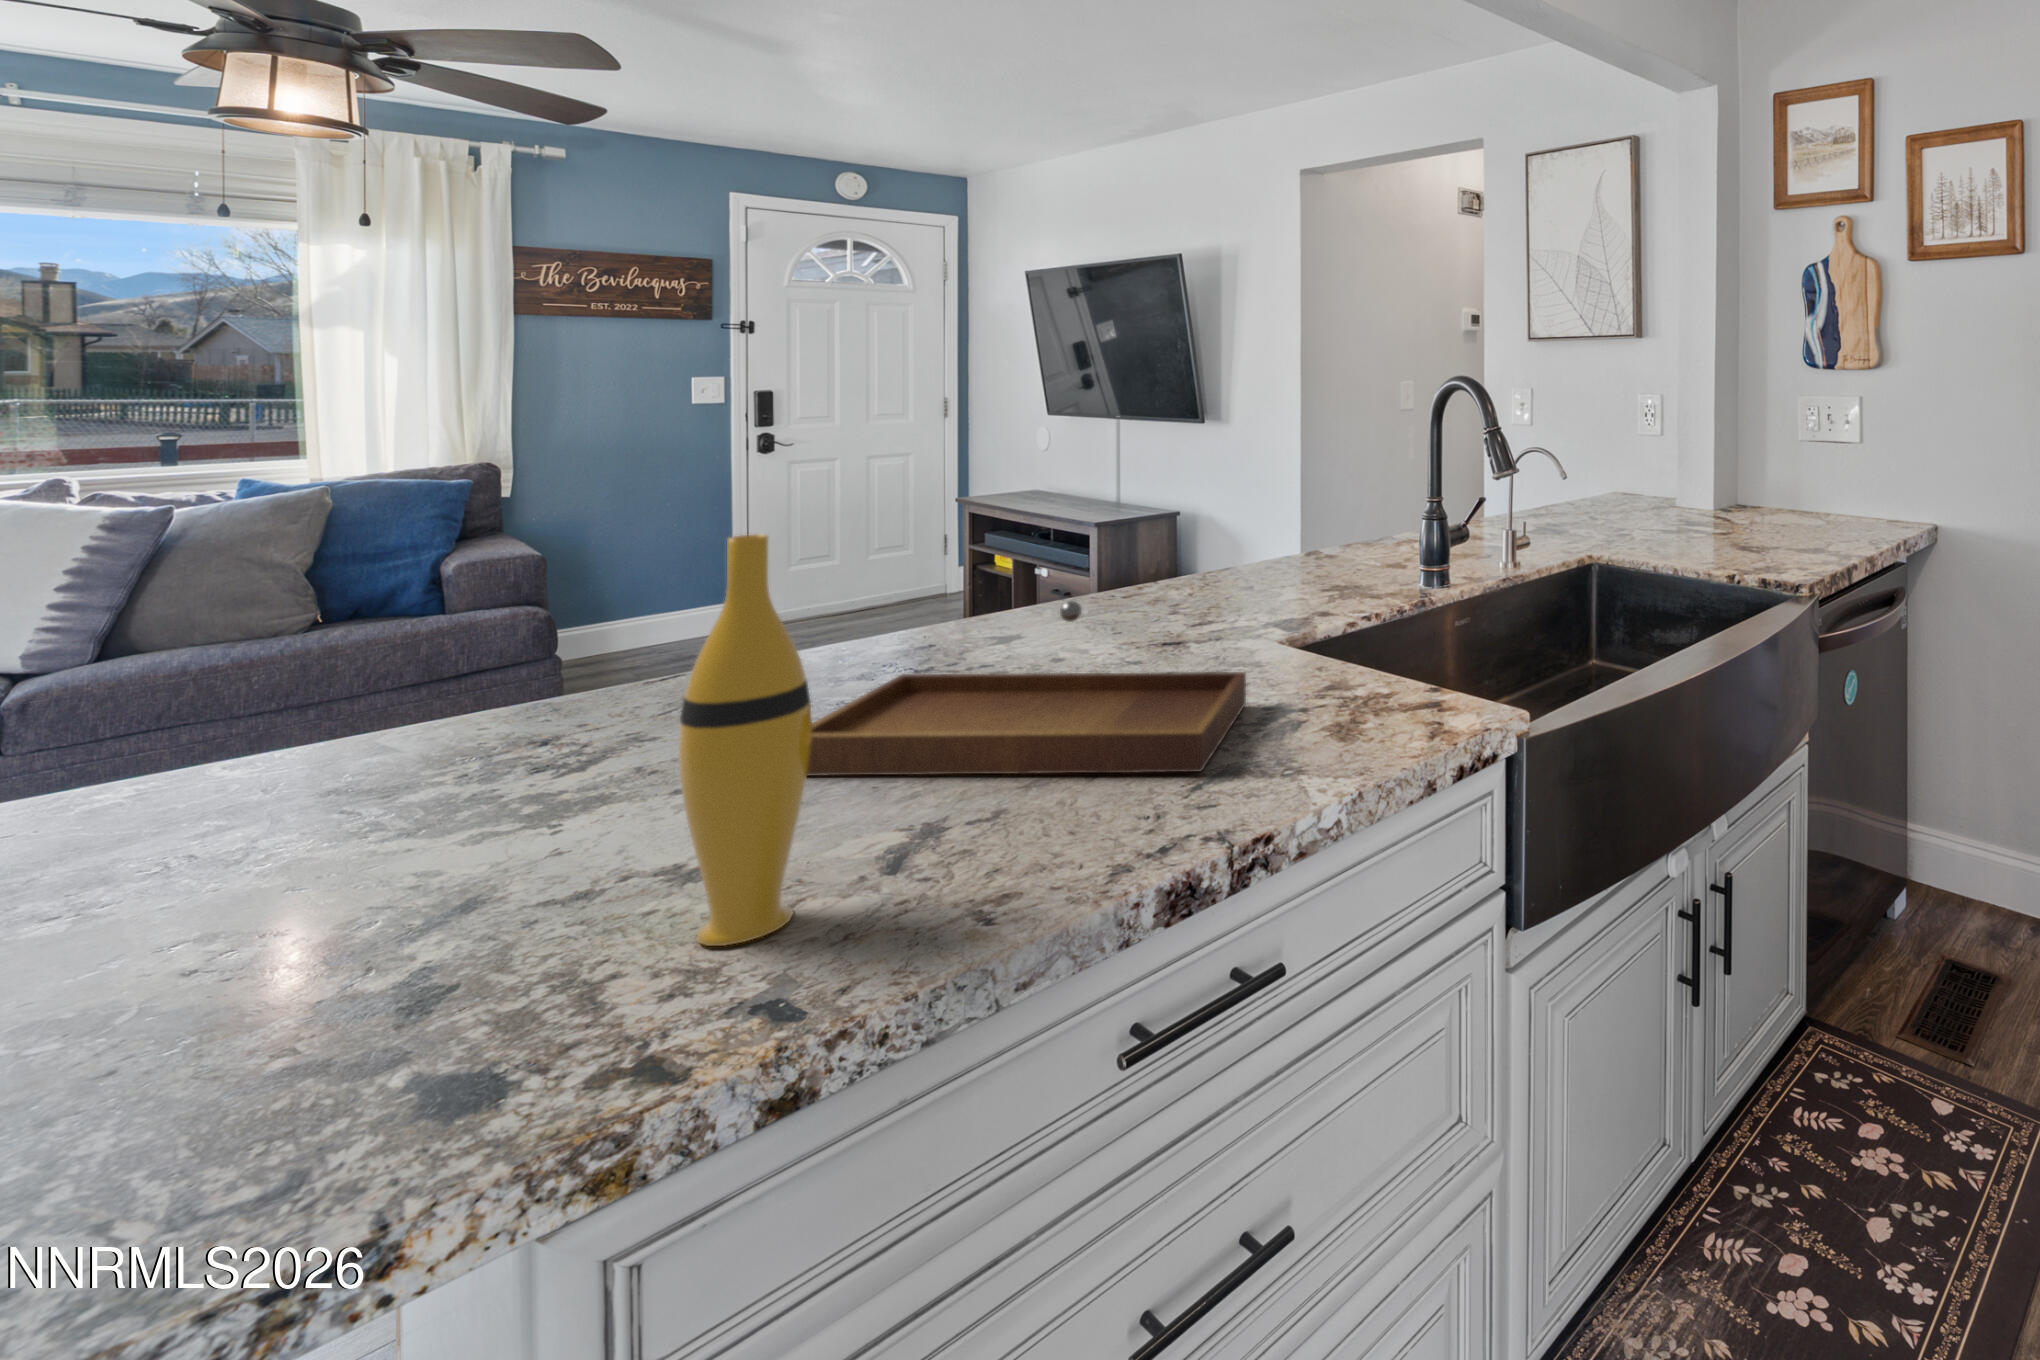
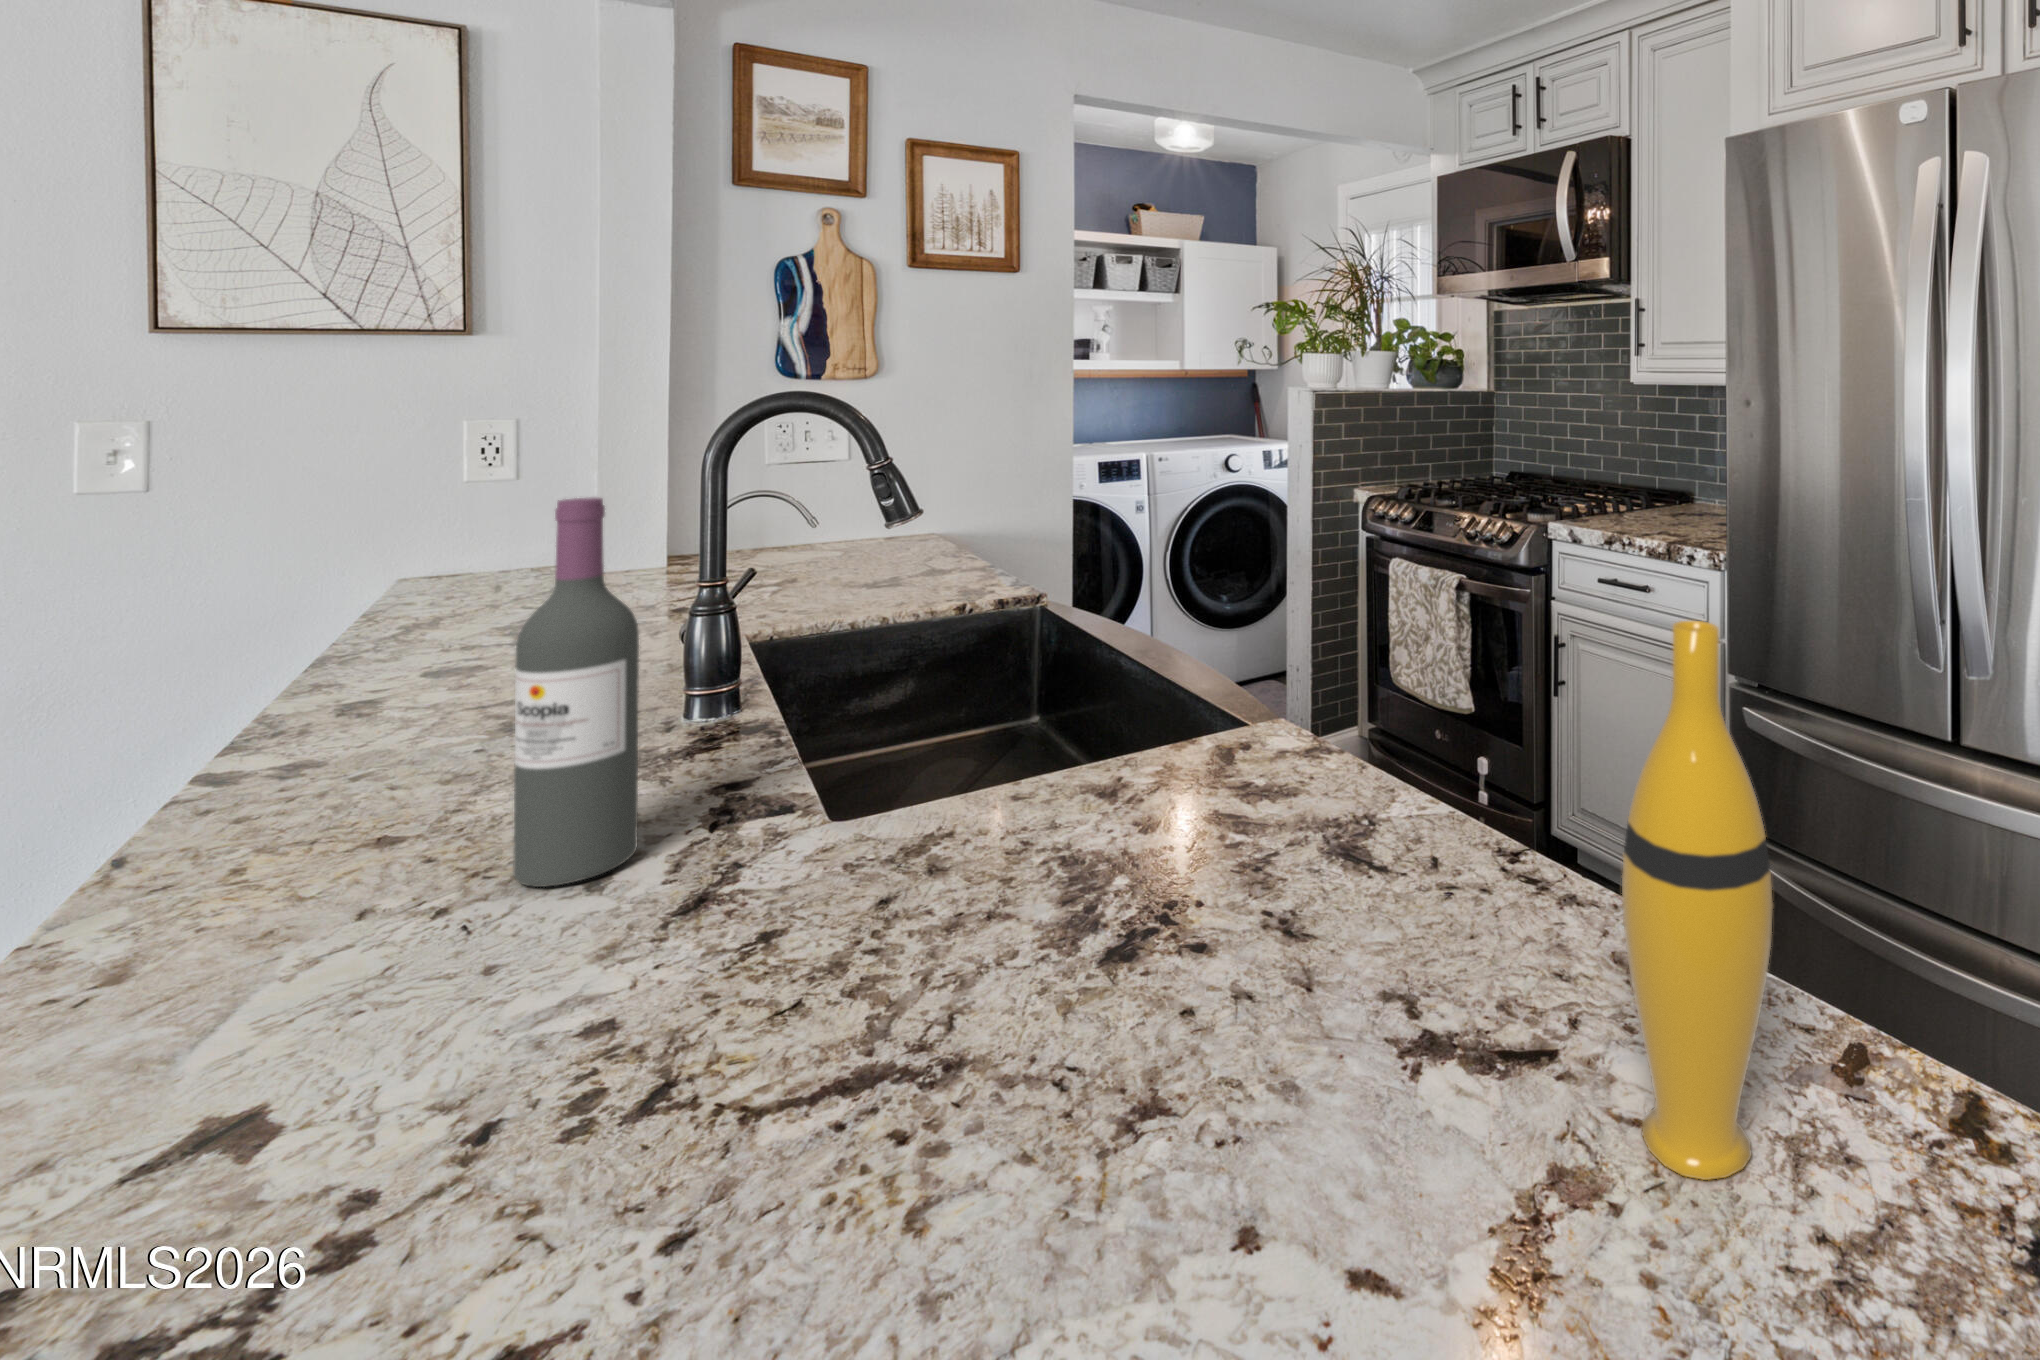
wine bottle: none [1171,424,1223,621] -> present [513,498,639,887]
tray: present [808,601,1246,776] -> none [744,760,1360,1260]

